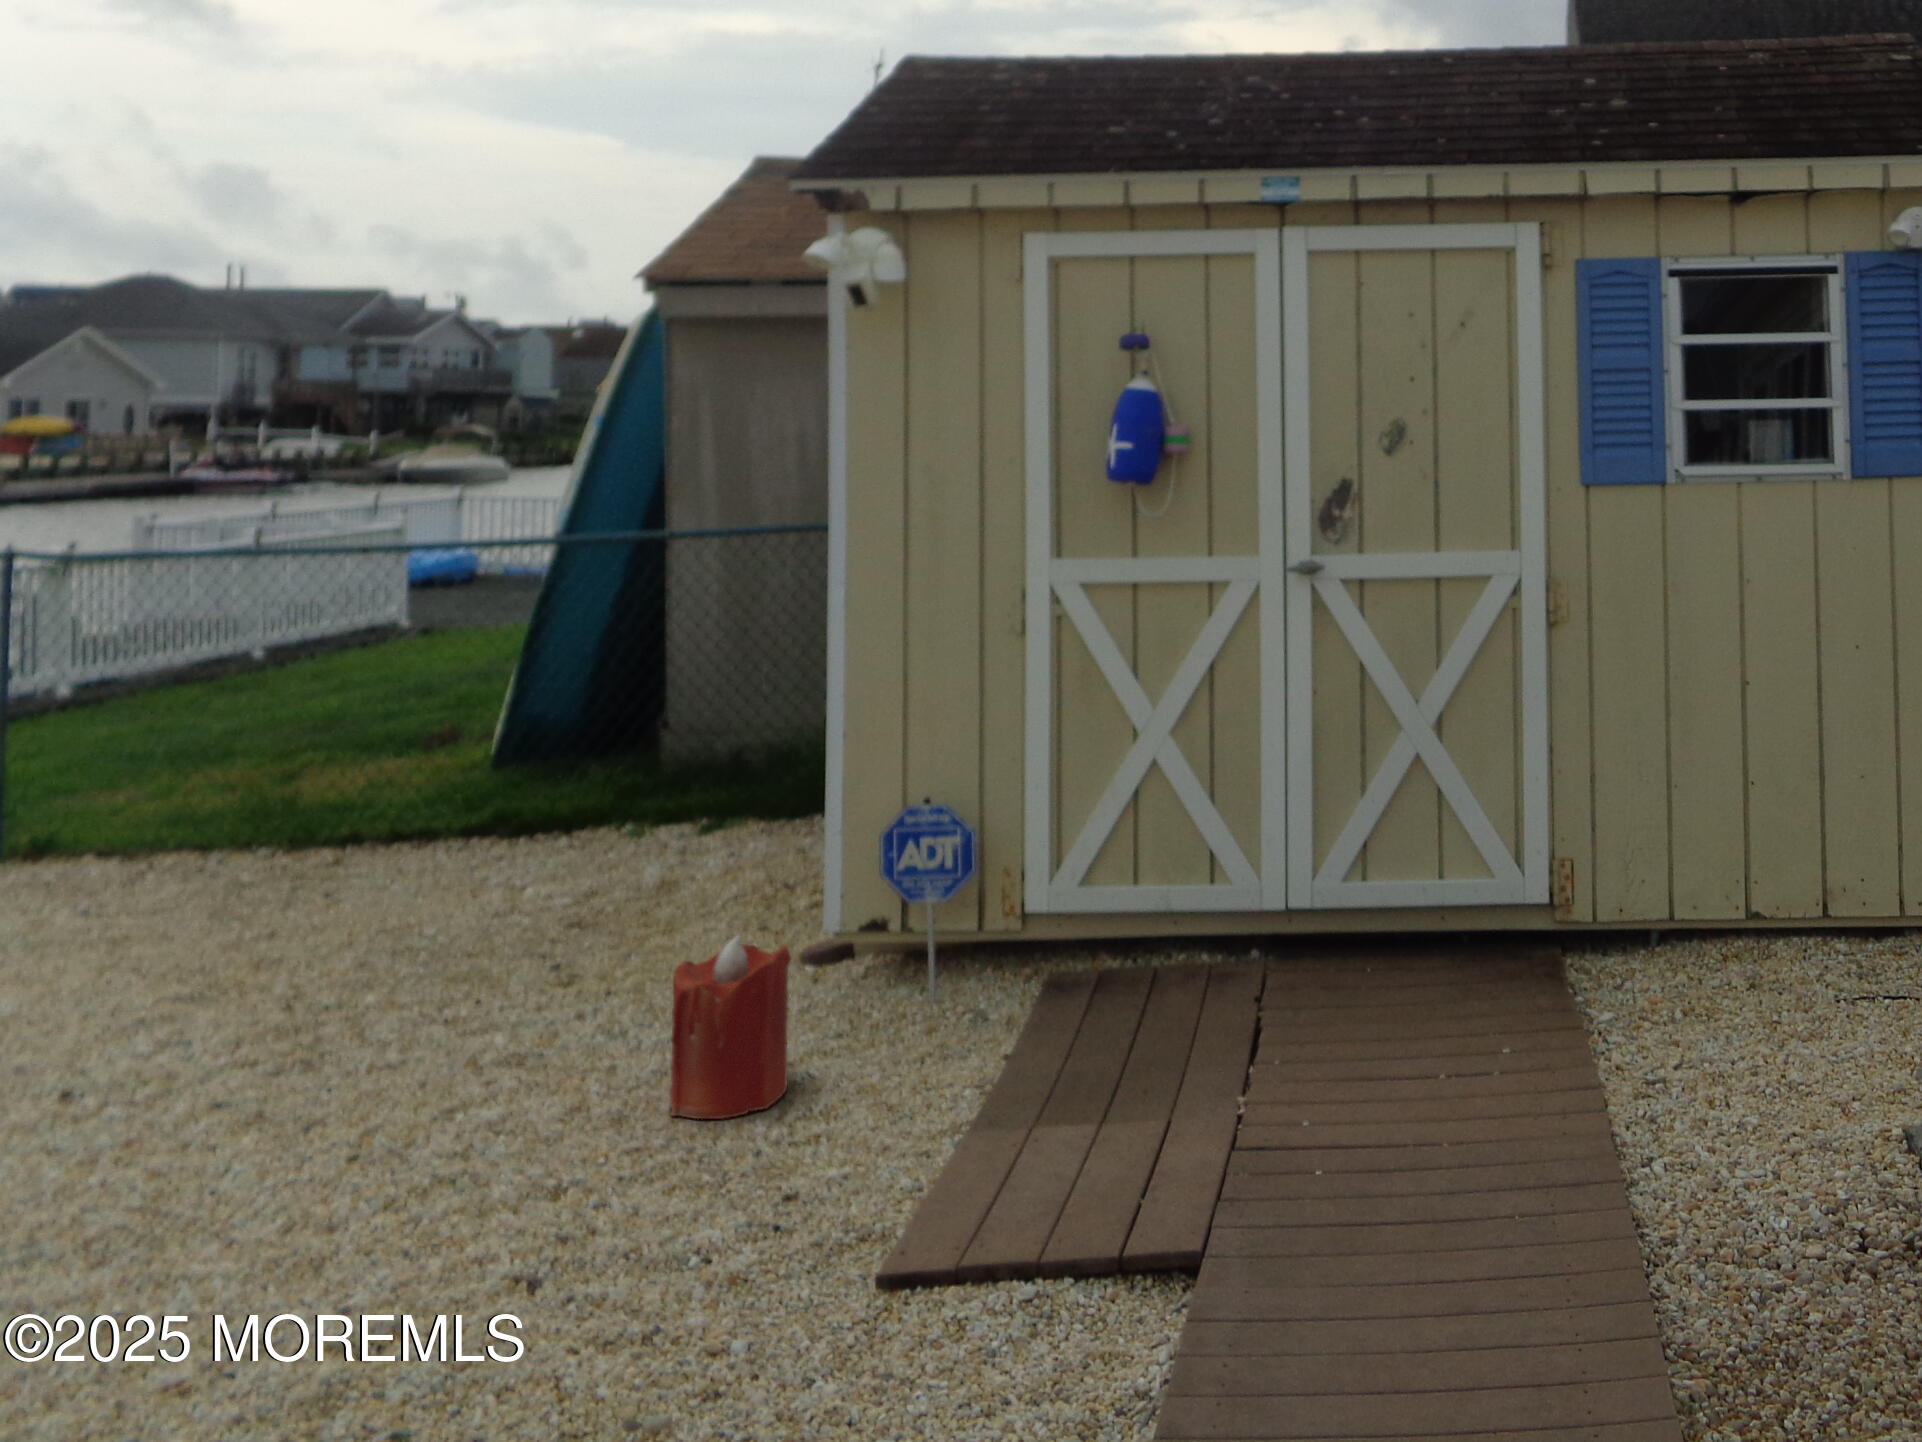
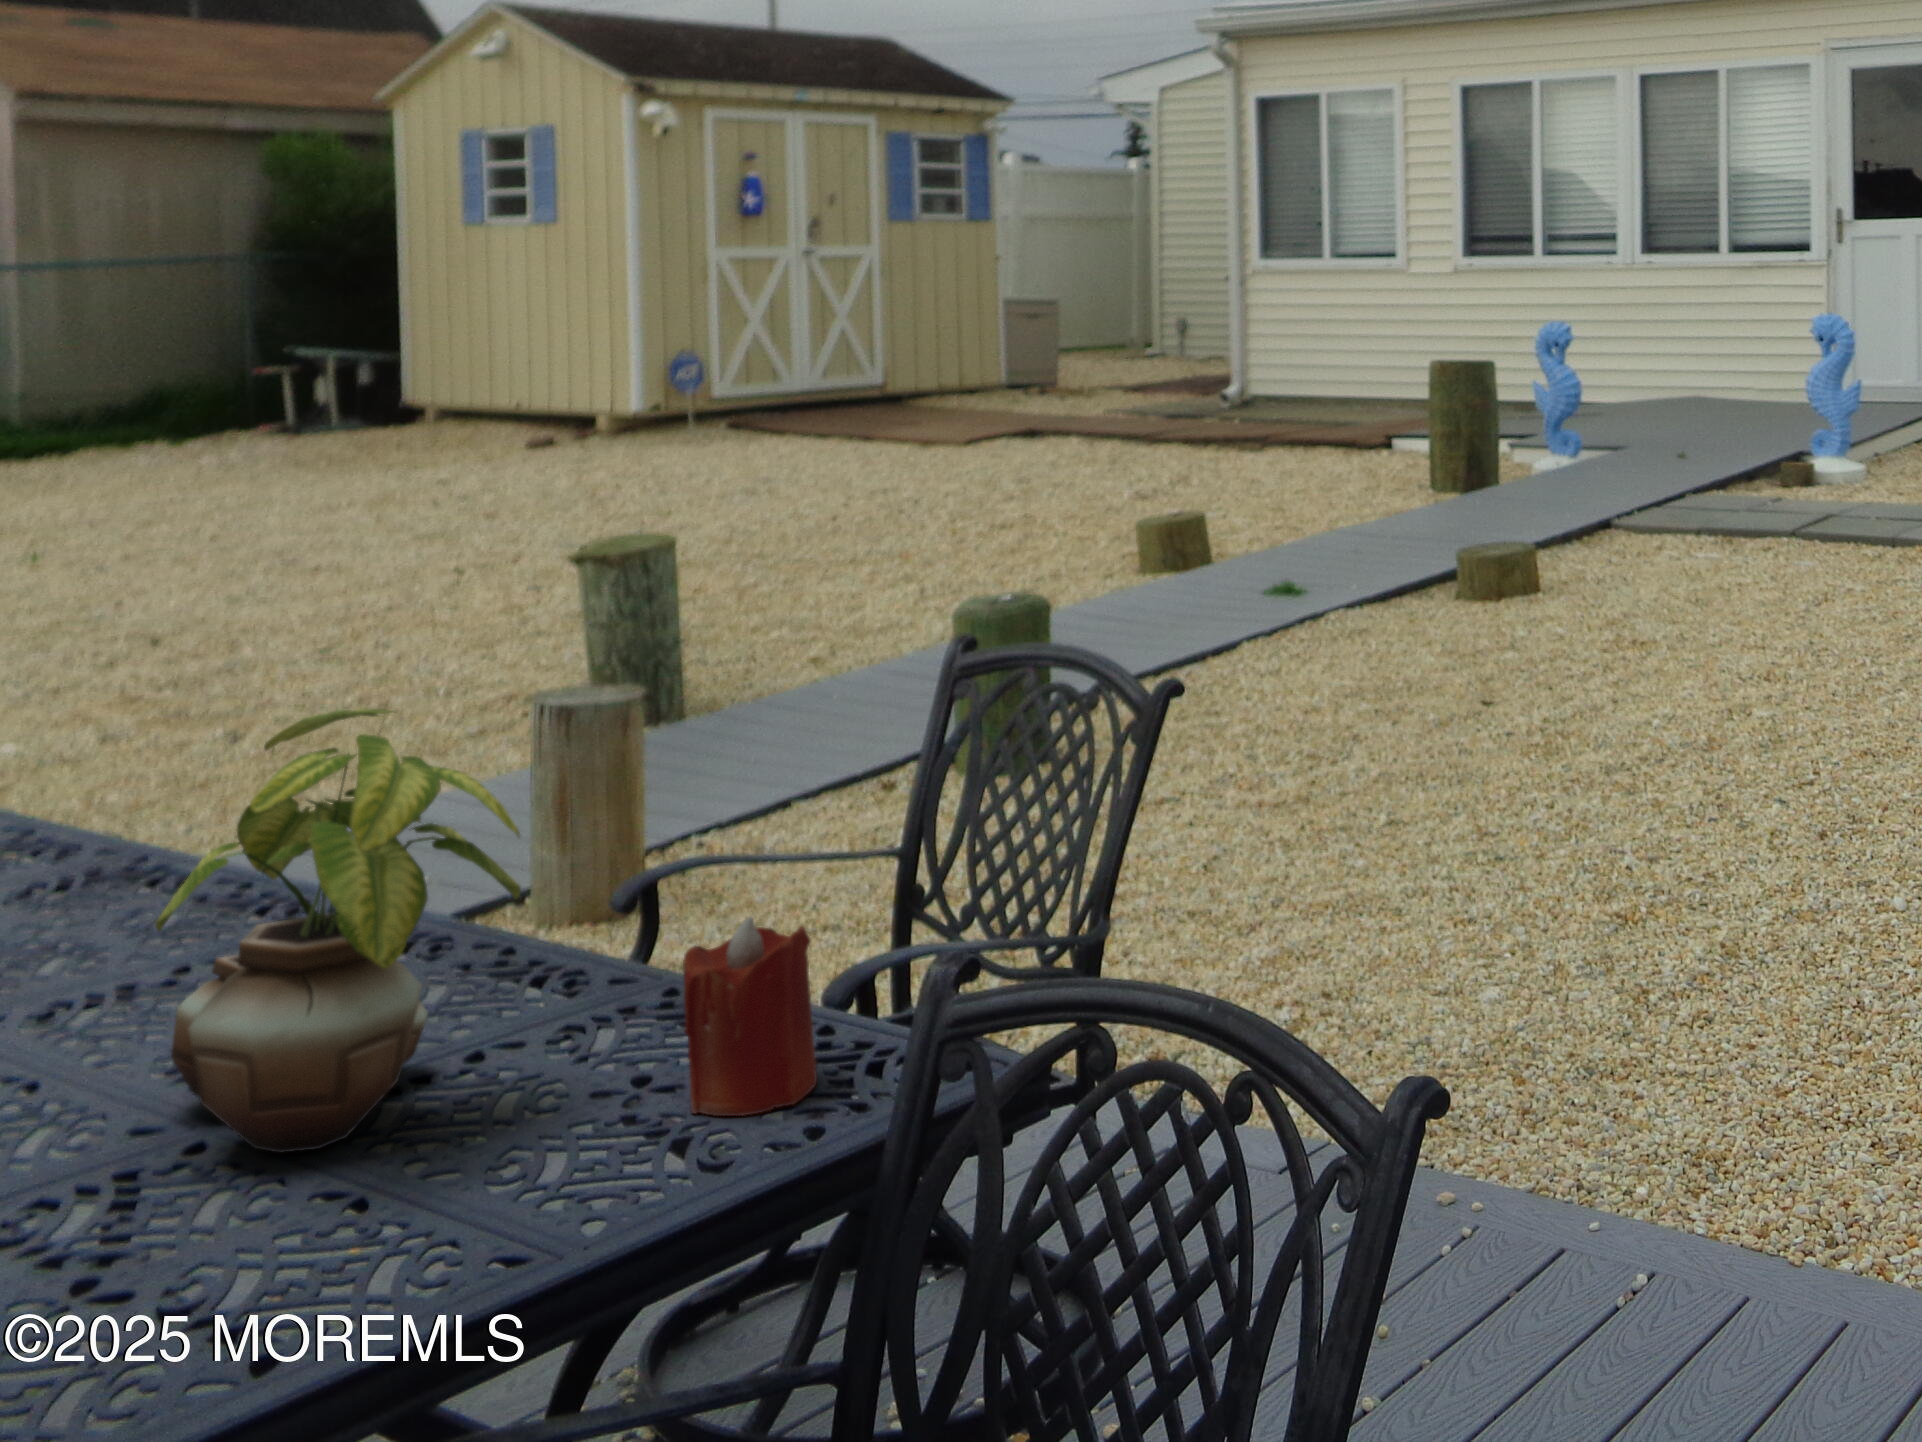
potted plant: none [173,736,536,1151] -> present [155,709,521,1152]

